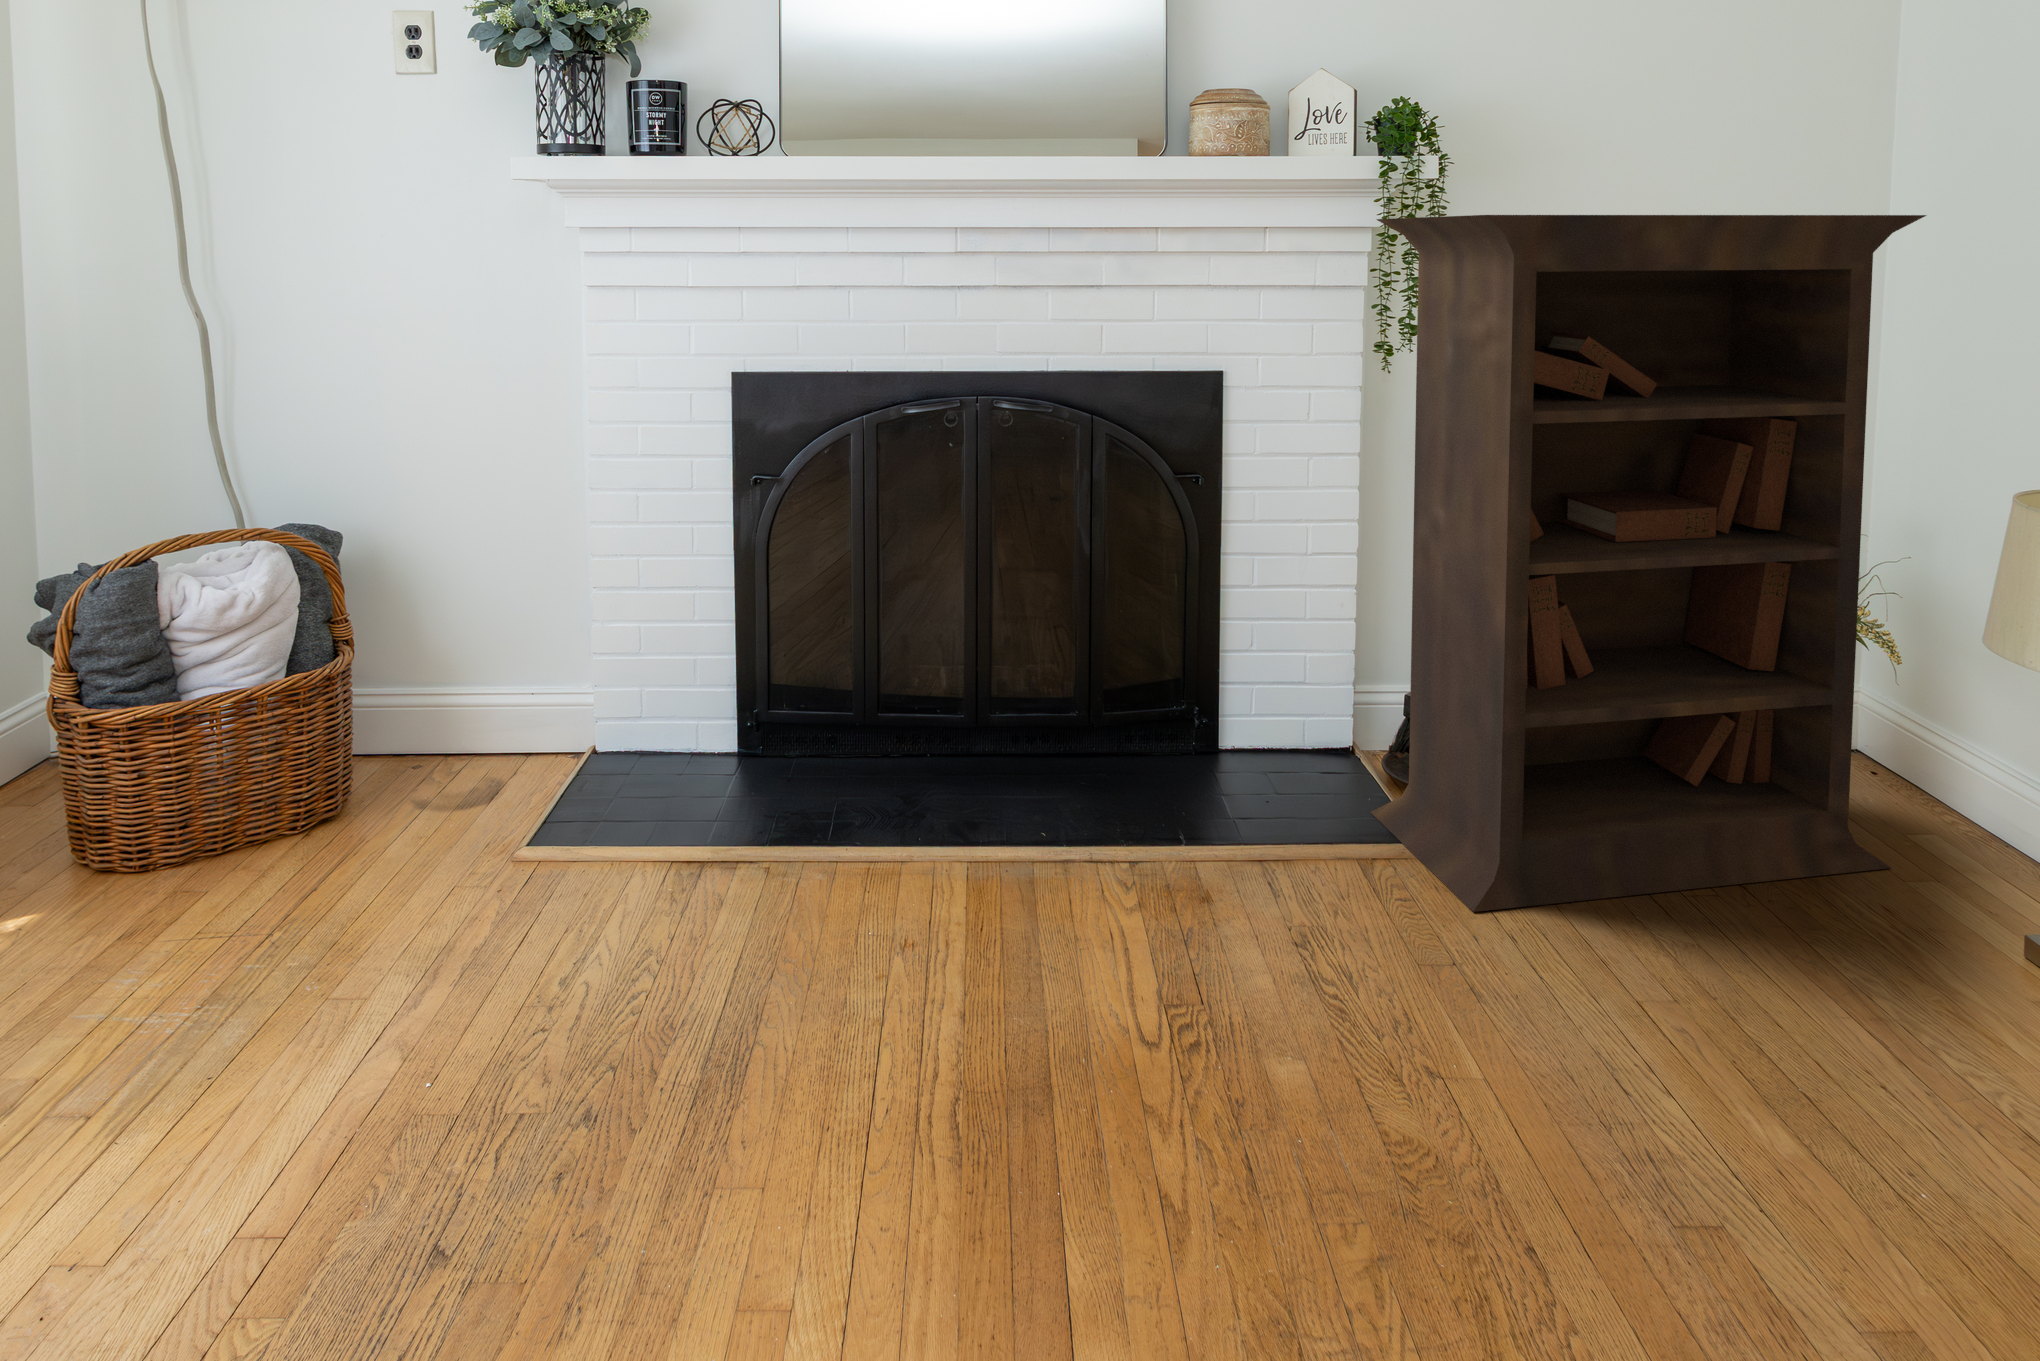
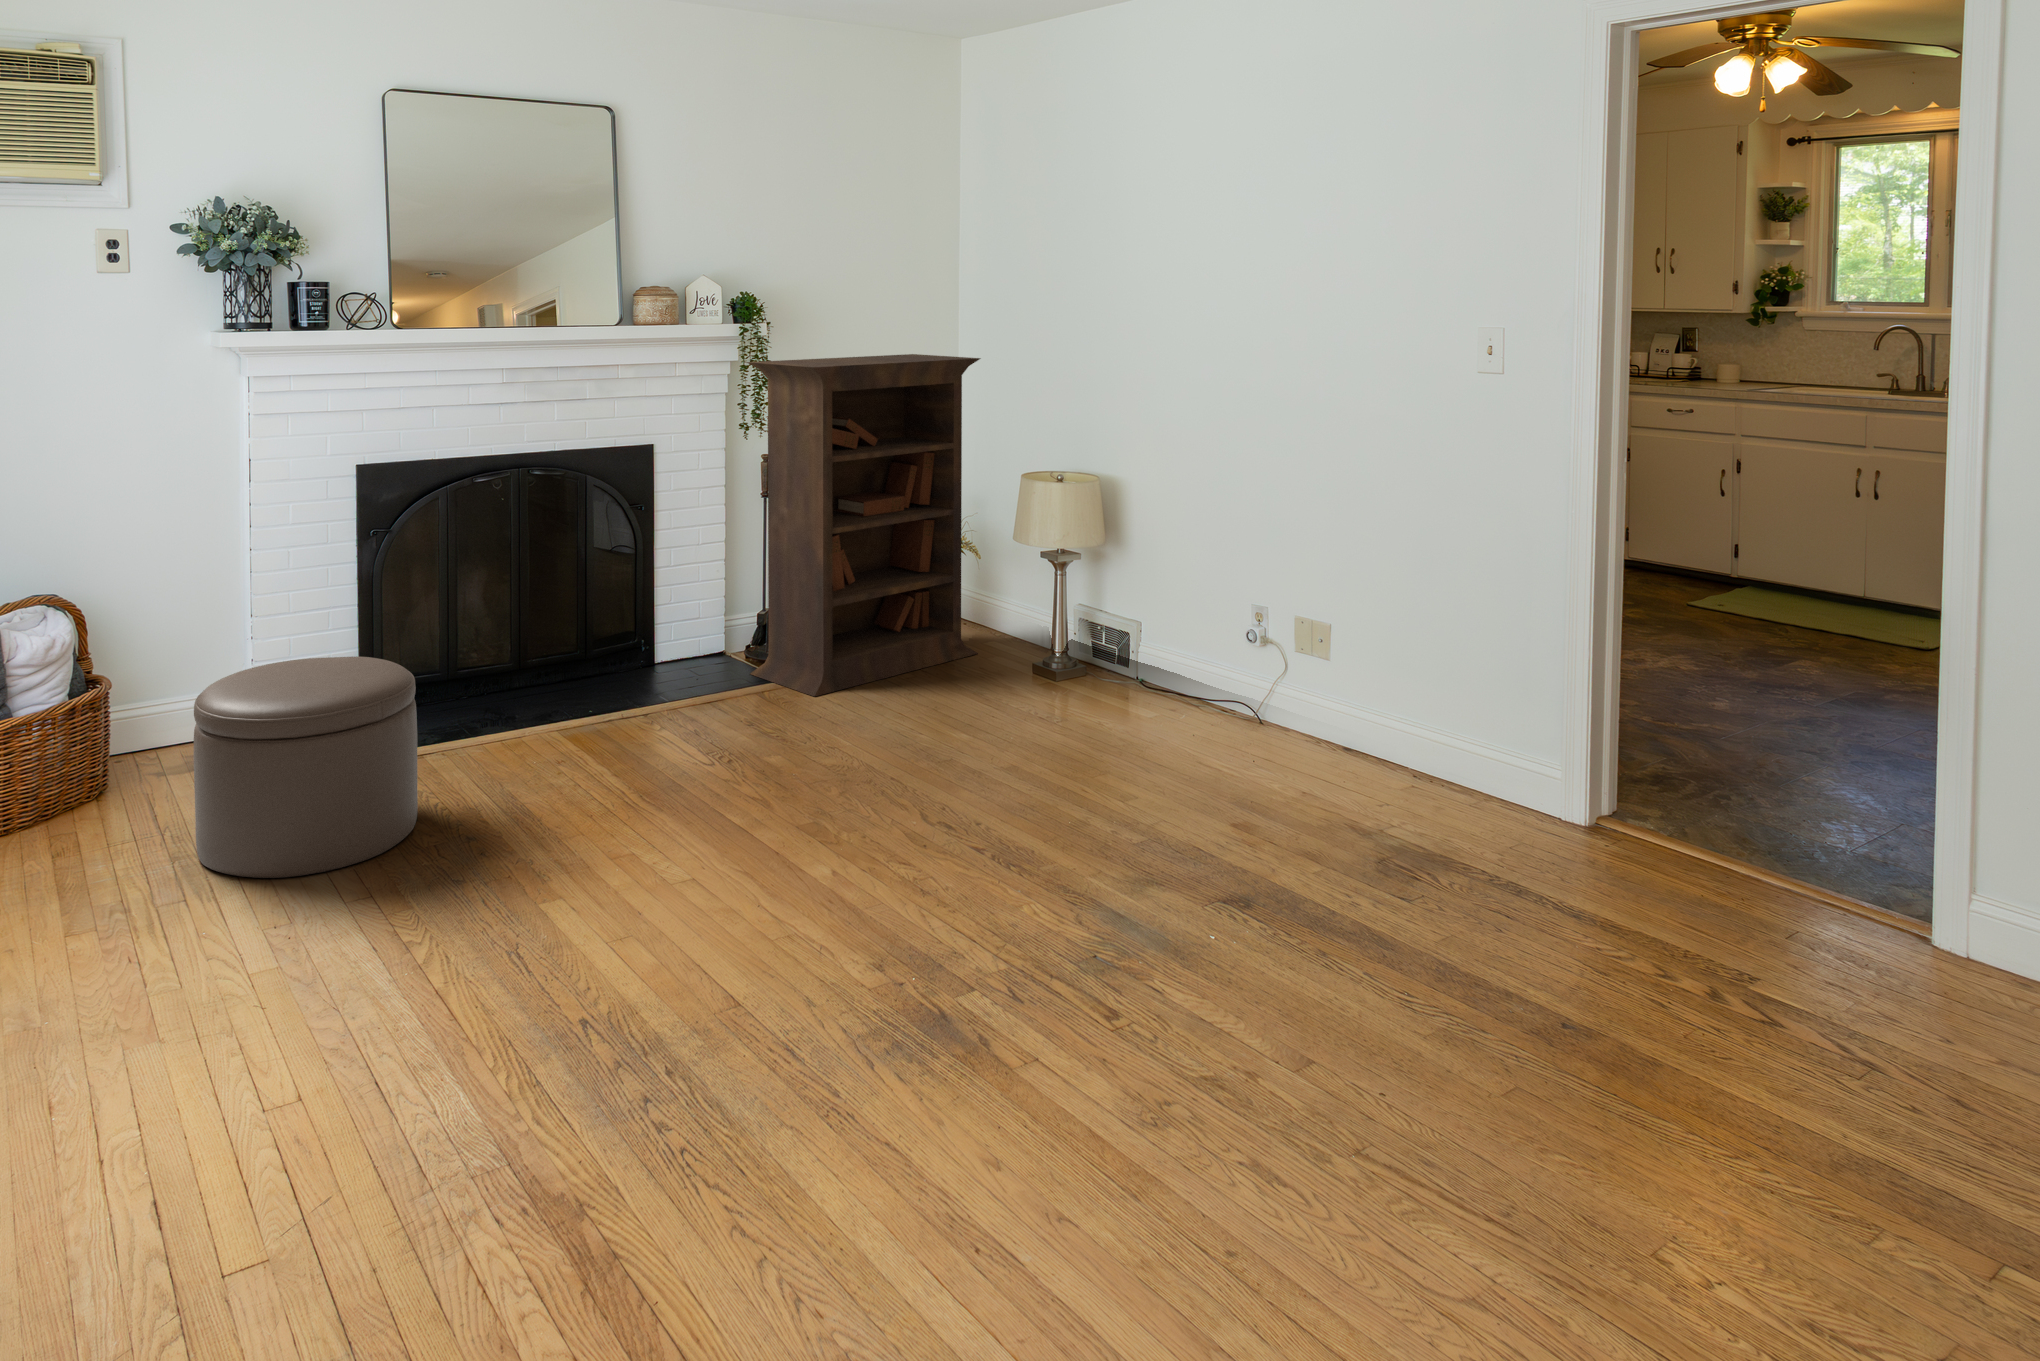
ottoman: none [117,701,559,1181] -> present [194,656,418,878]

